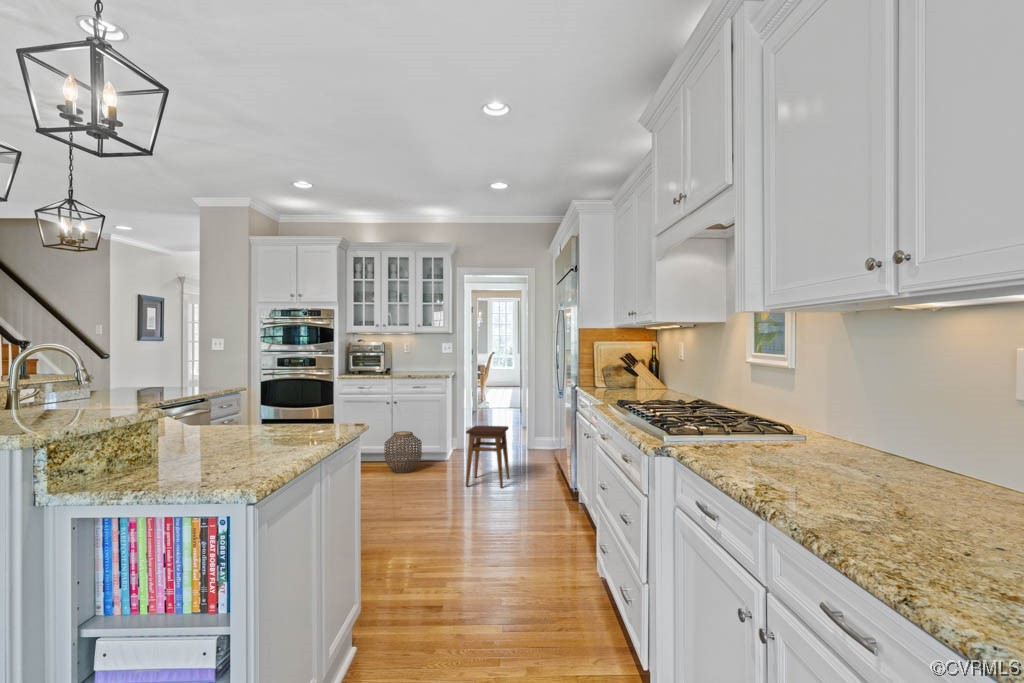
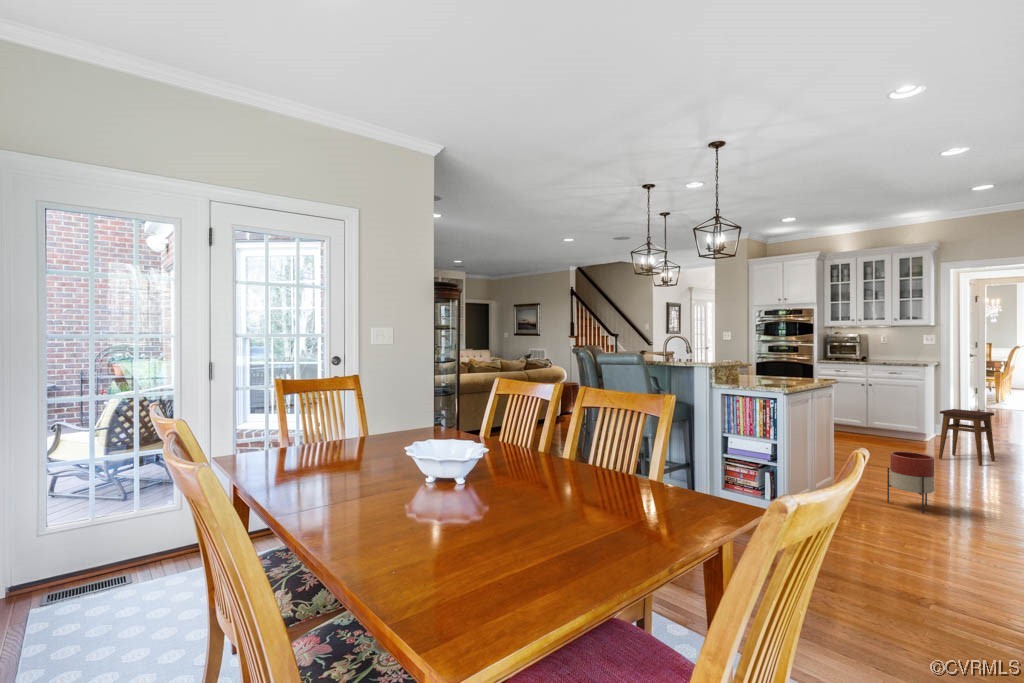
woven basket: present [384,431,422,473] -> none [858,408,896,443]
planter: none [437,511,492,610] -> present [887,451,935,513]

